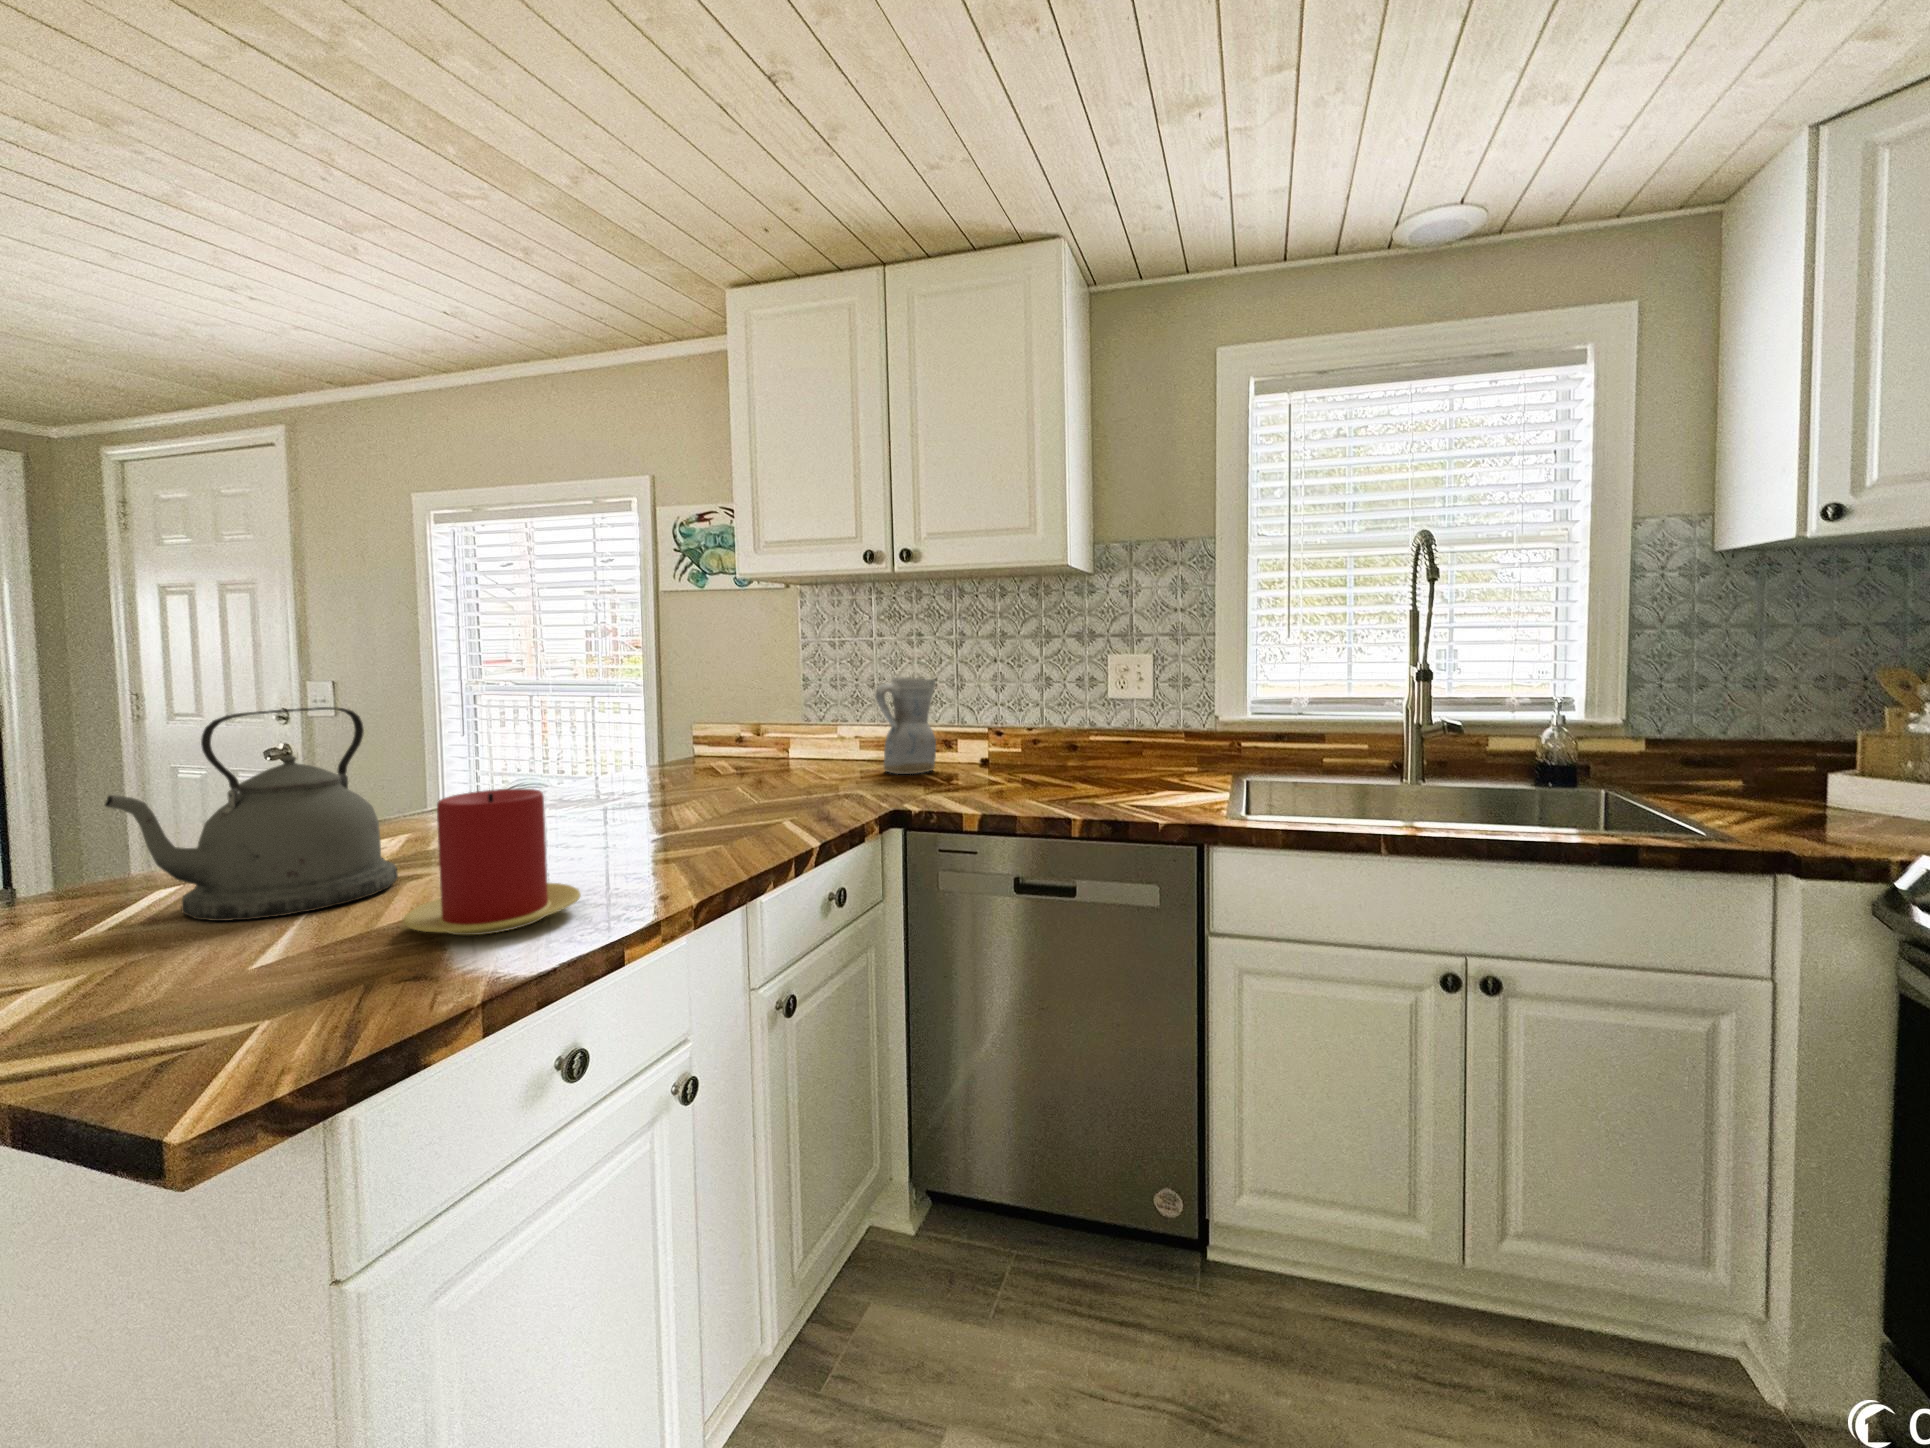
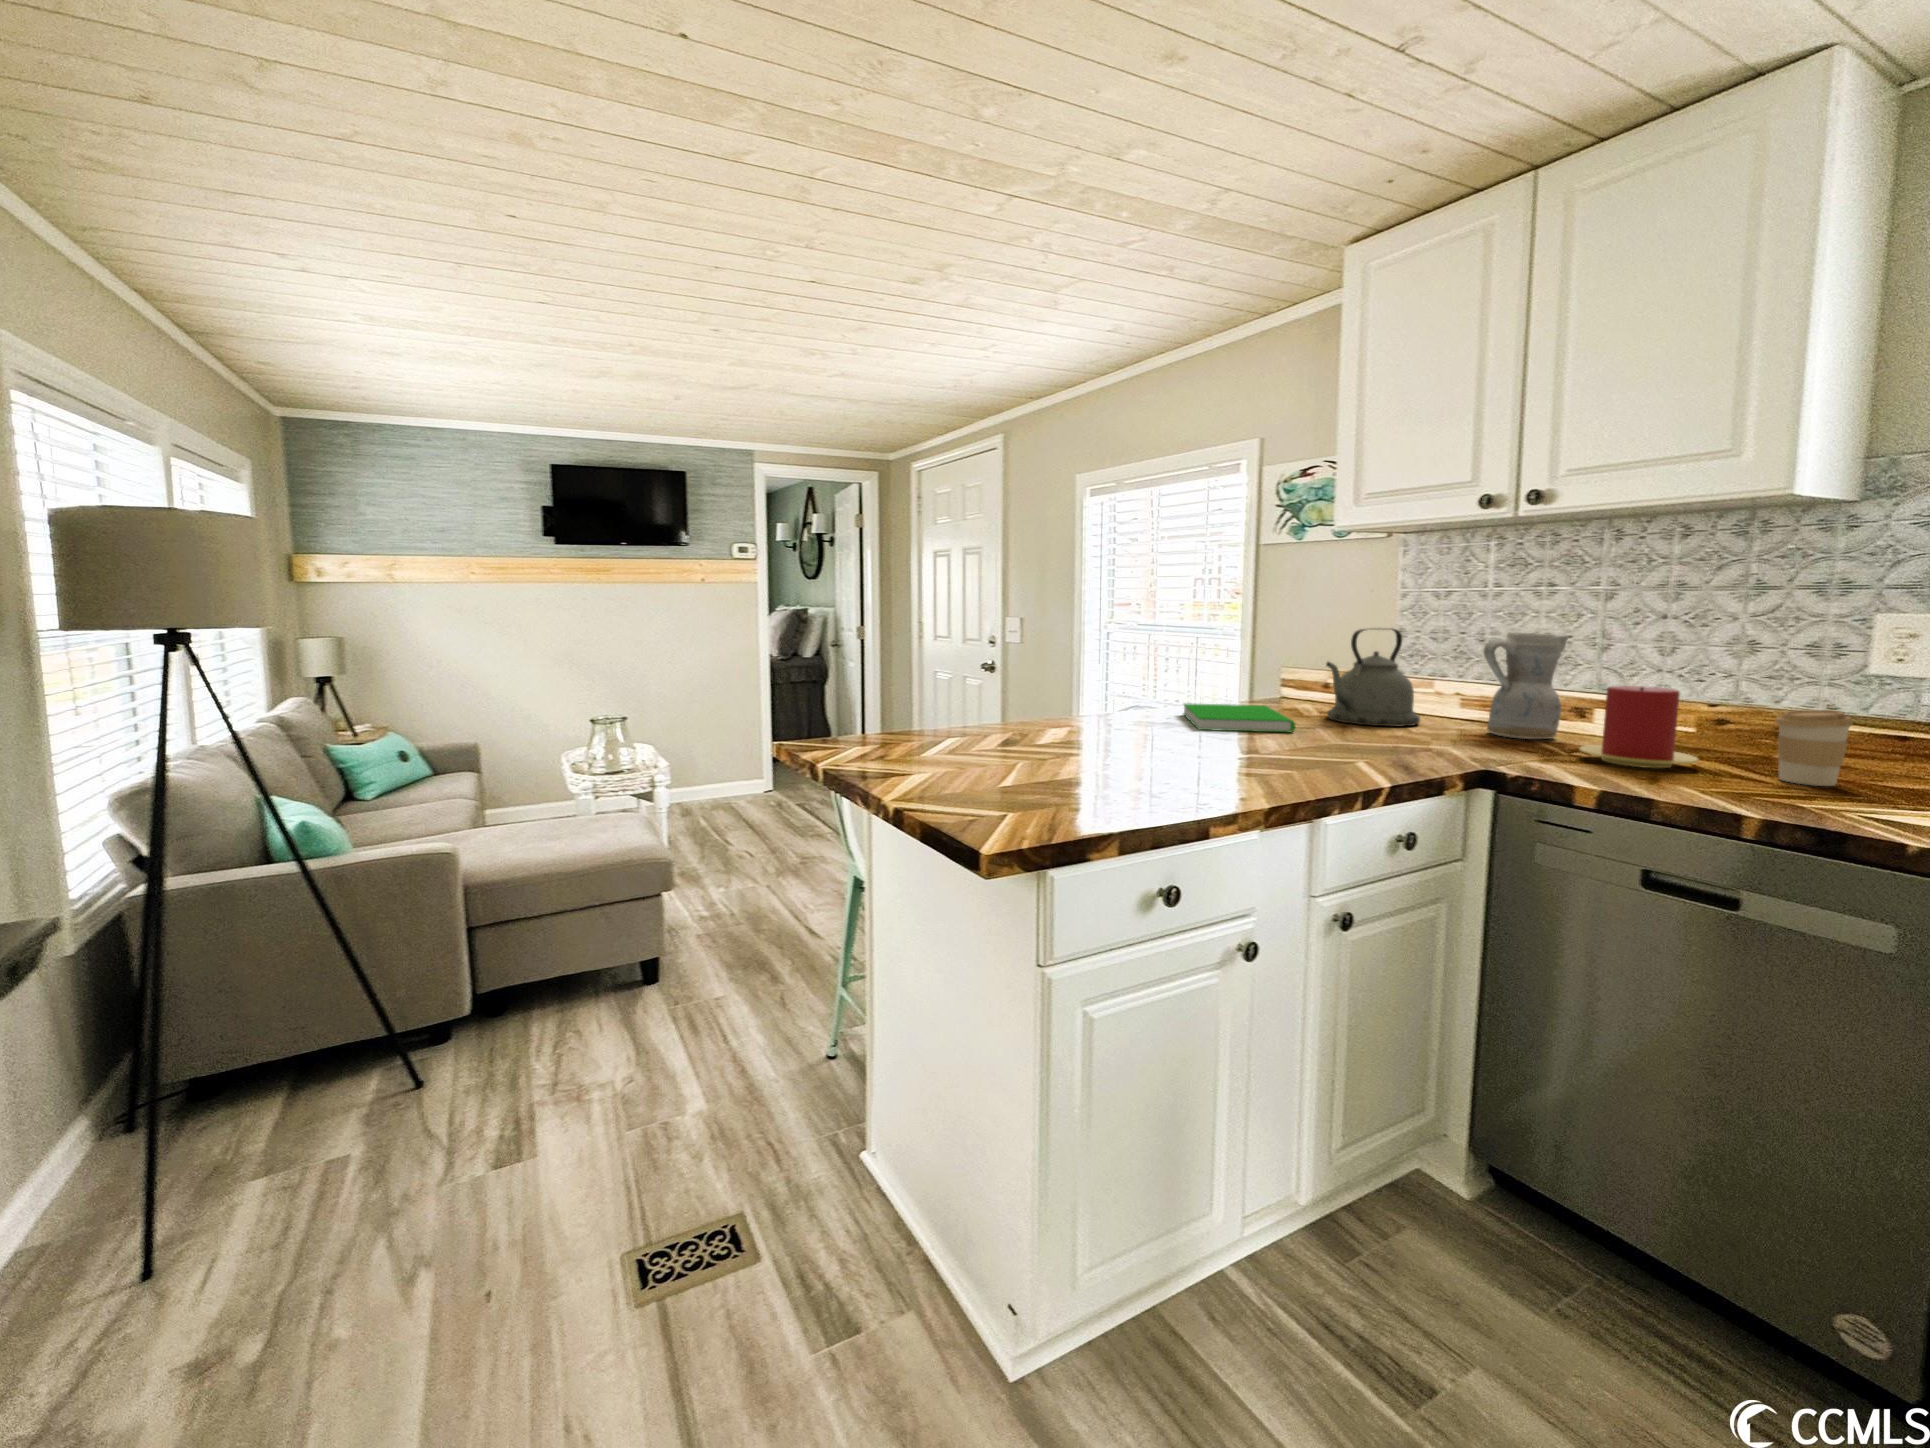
kettle: present [105,707,398,921] -> present [1326,629,1420,727]
coffee cup: none [1071,728,1110,786] -> present [1776,710,1853,786]
book: none [579,769,713,810] -> present [1183,704,1295,732]
candle: present [404,789,581,935] -> present [1580,686,1699,768]

